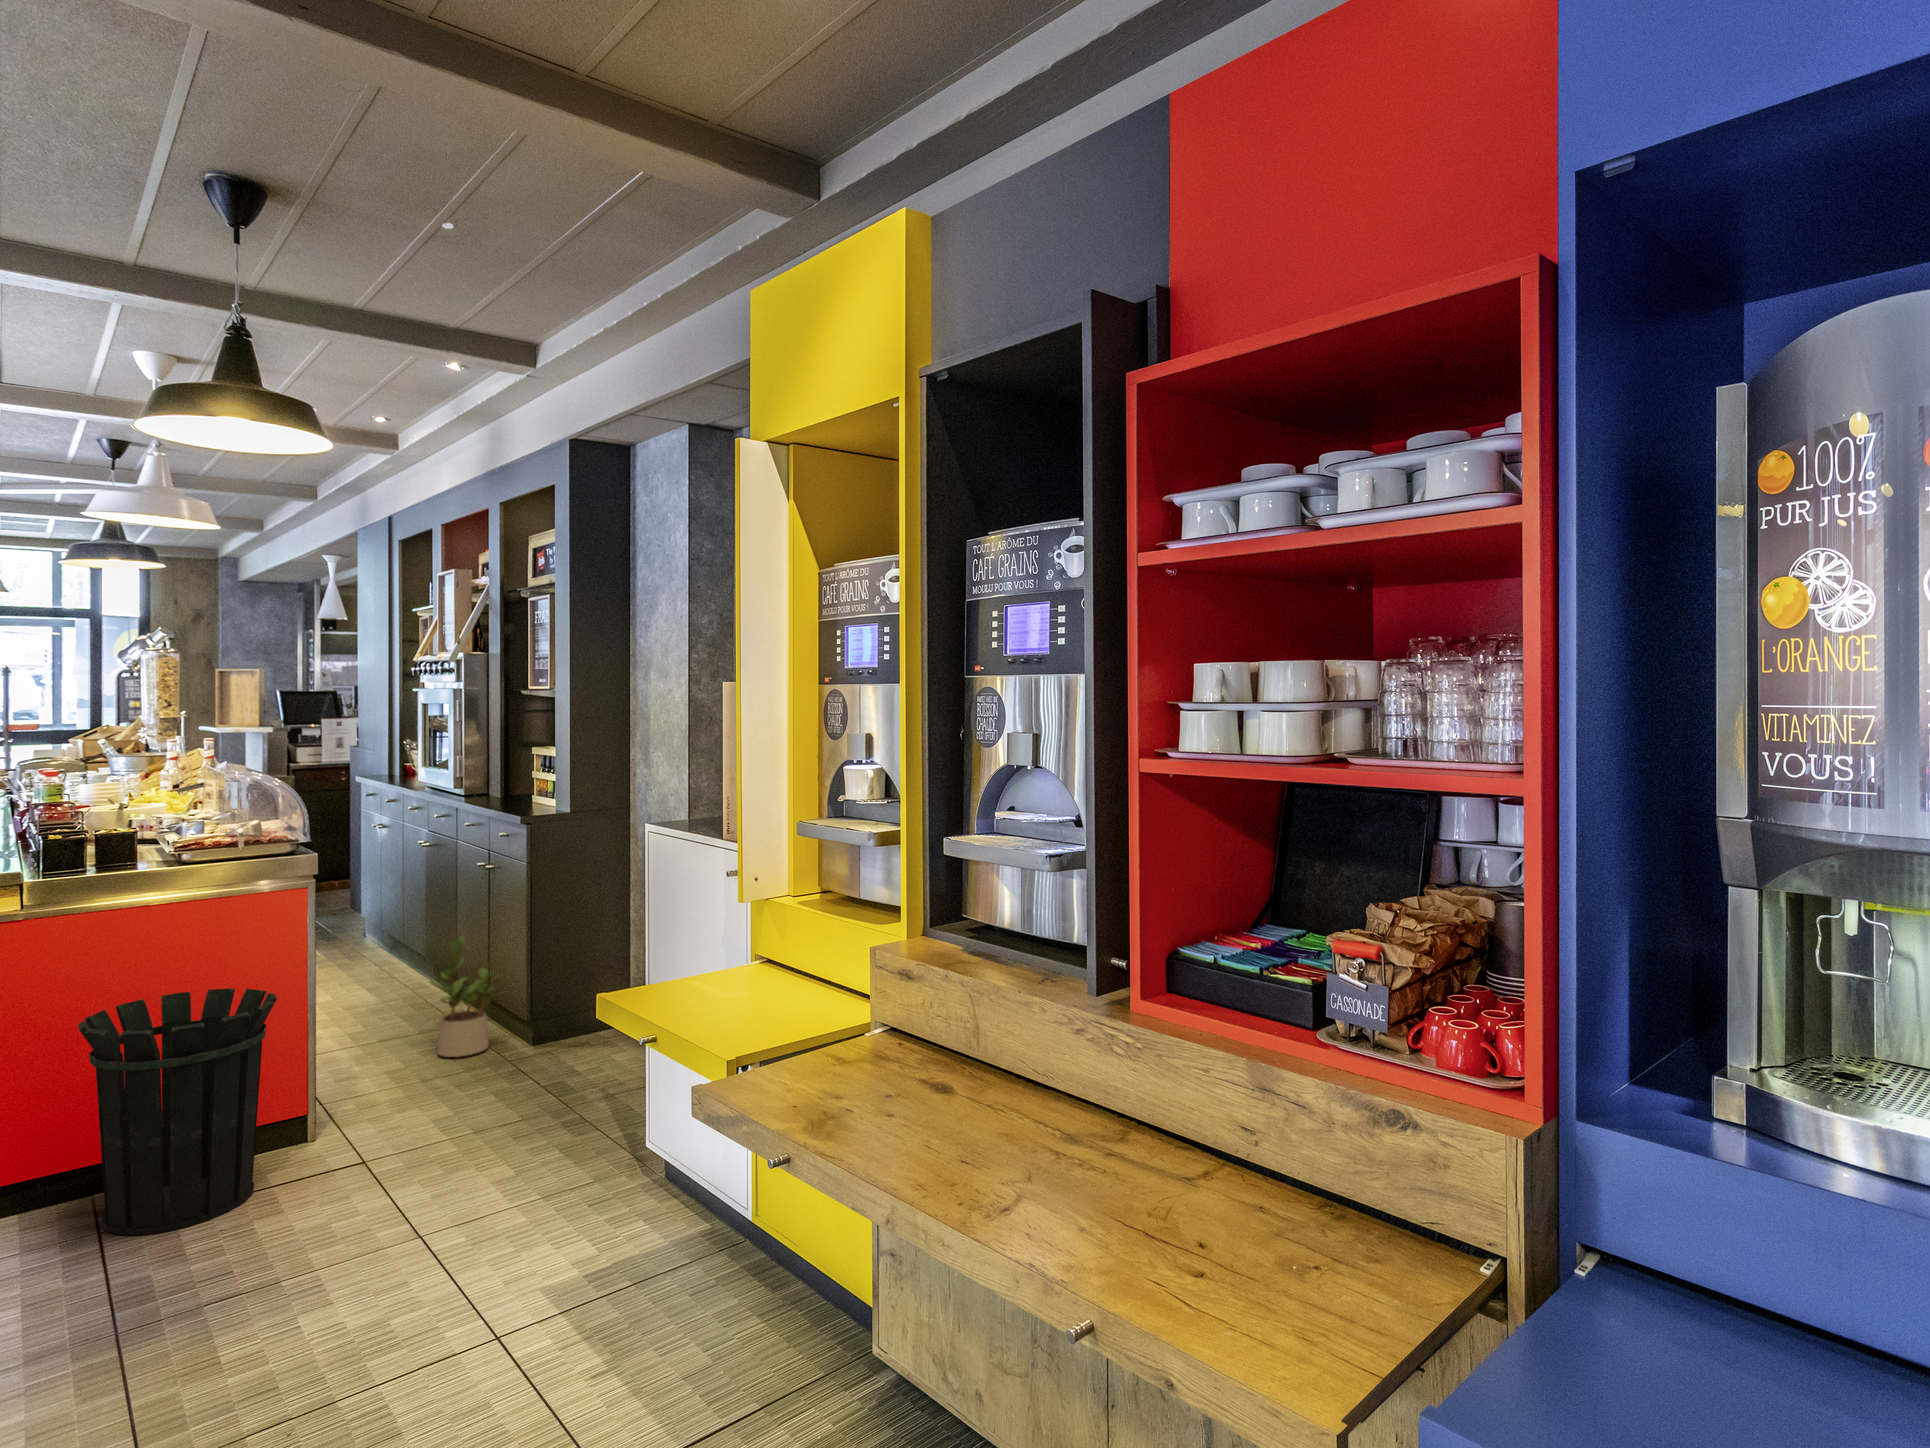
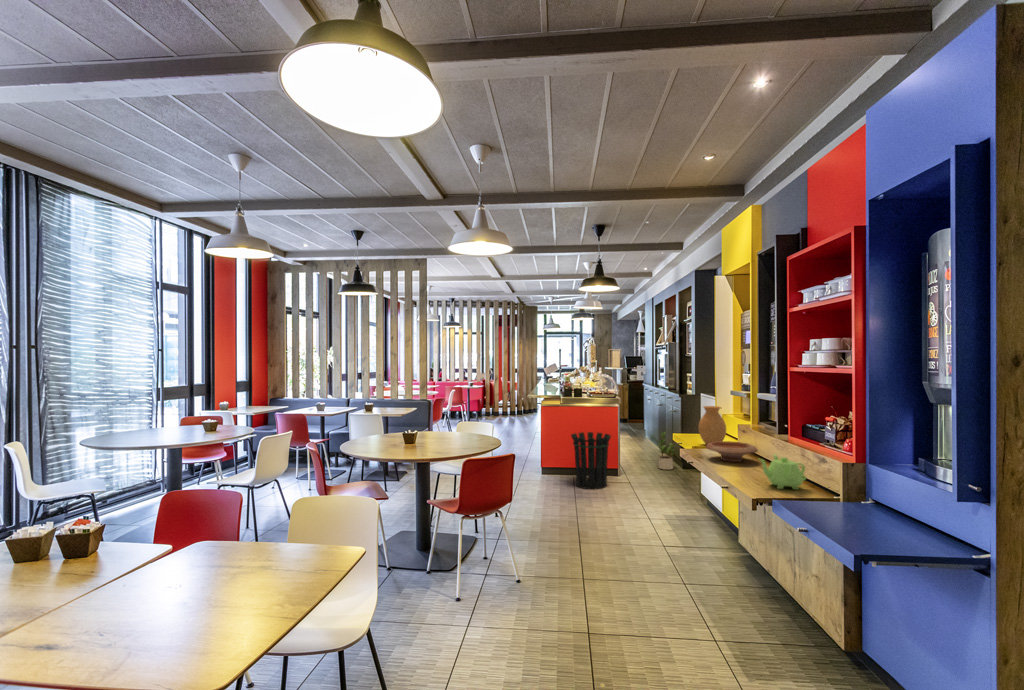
vase: none [702,879,794,1022] -> present [699,406,726,445]
wooden bowl: none [835,1030,1016,1125] -> present [706,441,758,462]
teapot: none [1179,1105,1344,1268] -> present [760,454,806,490]

